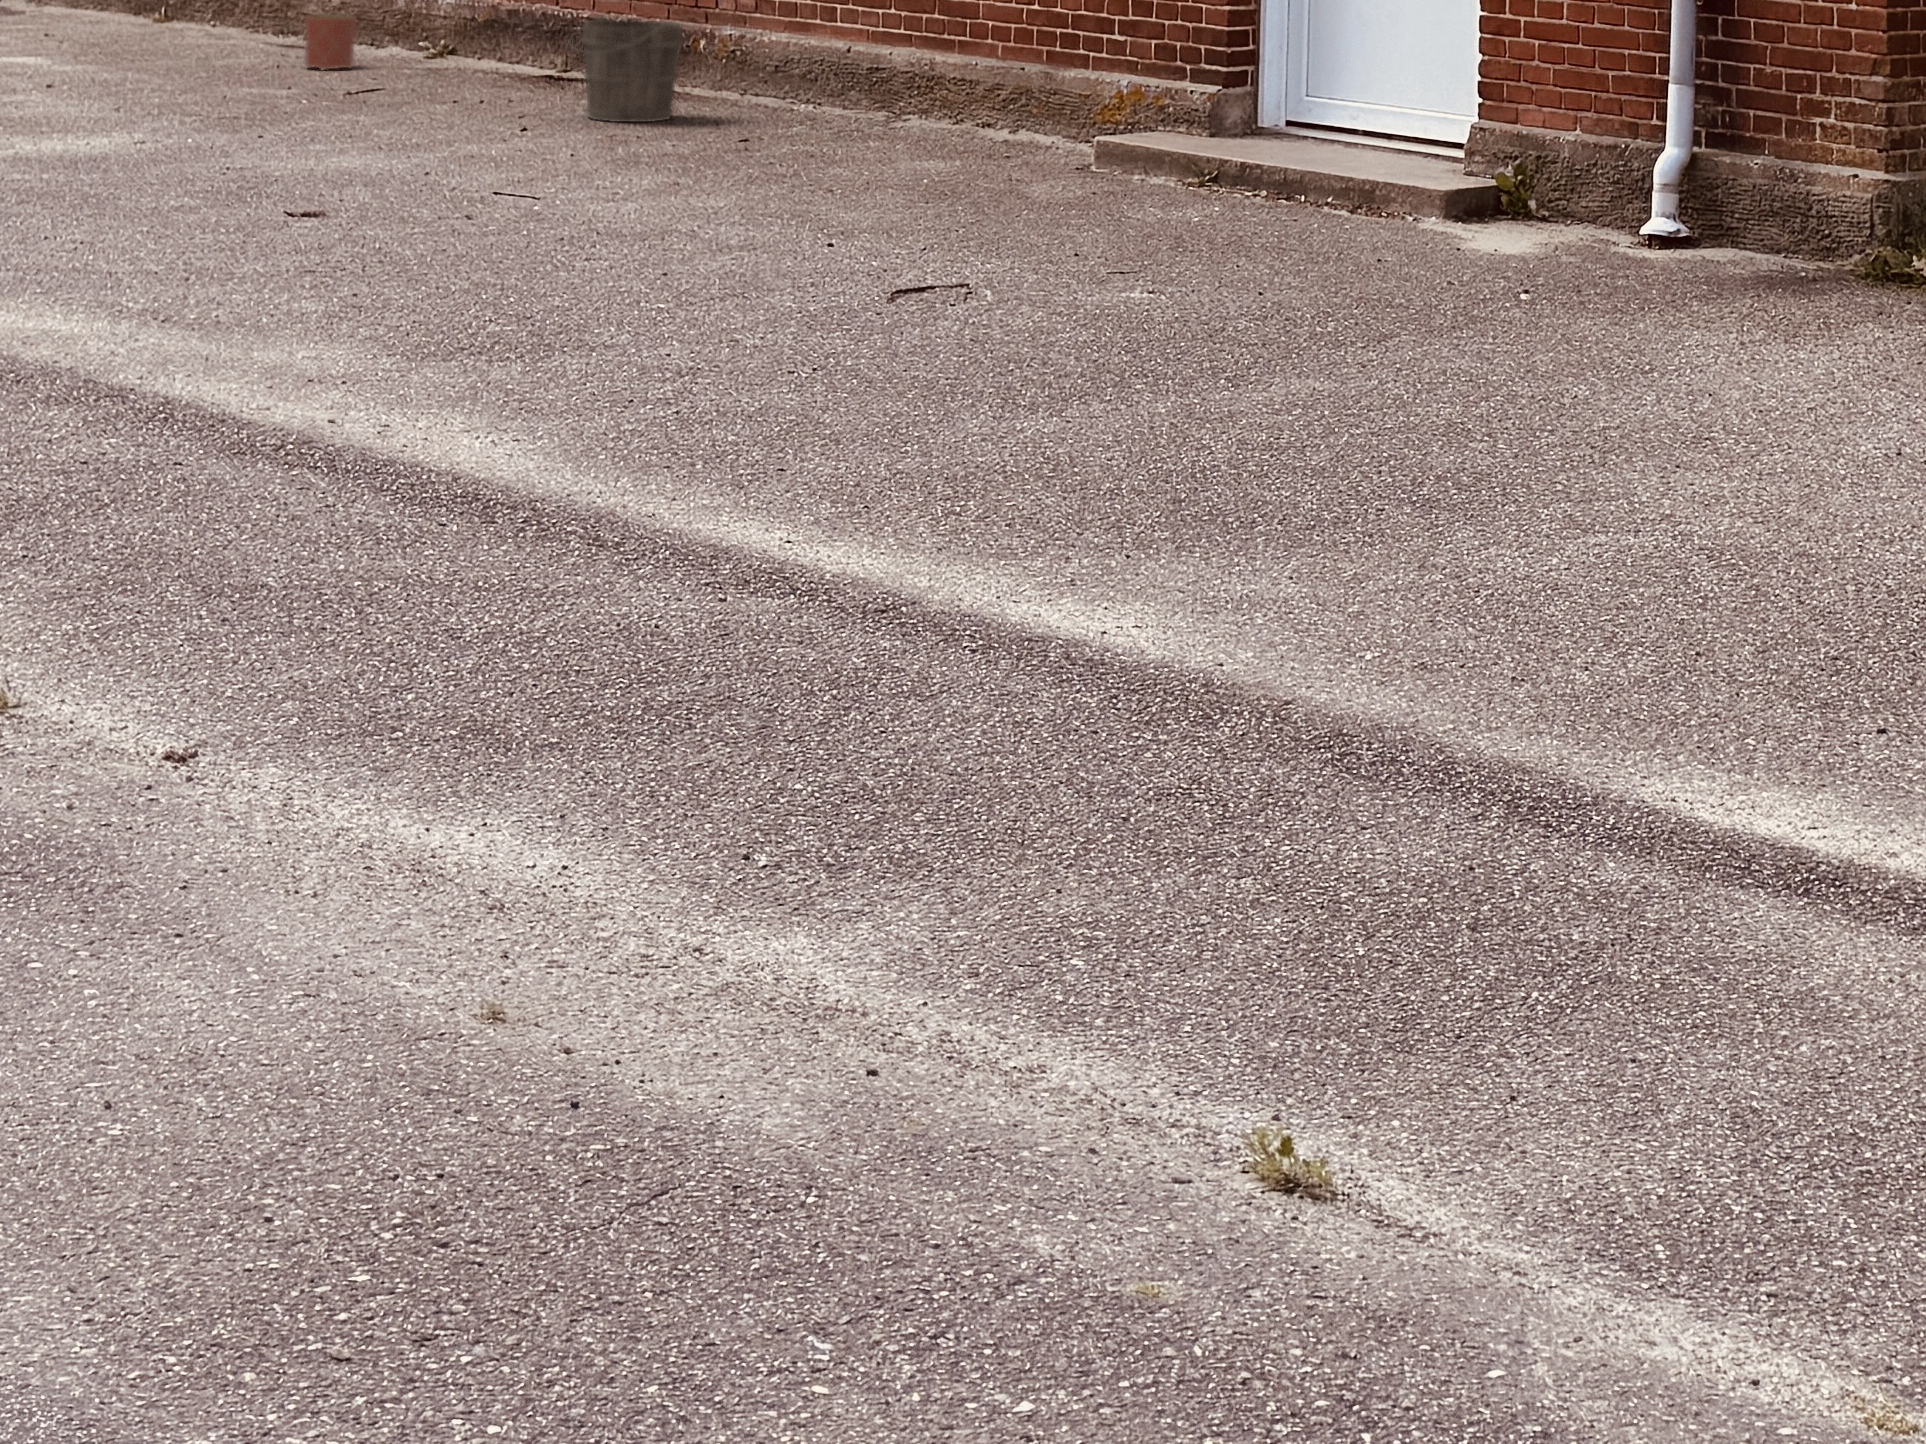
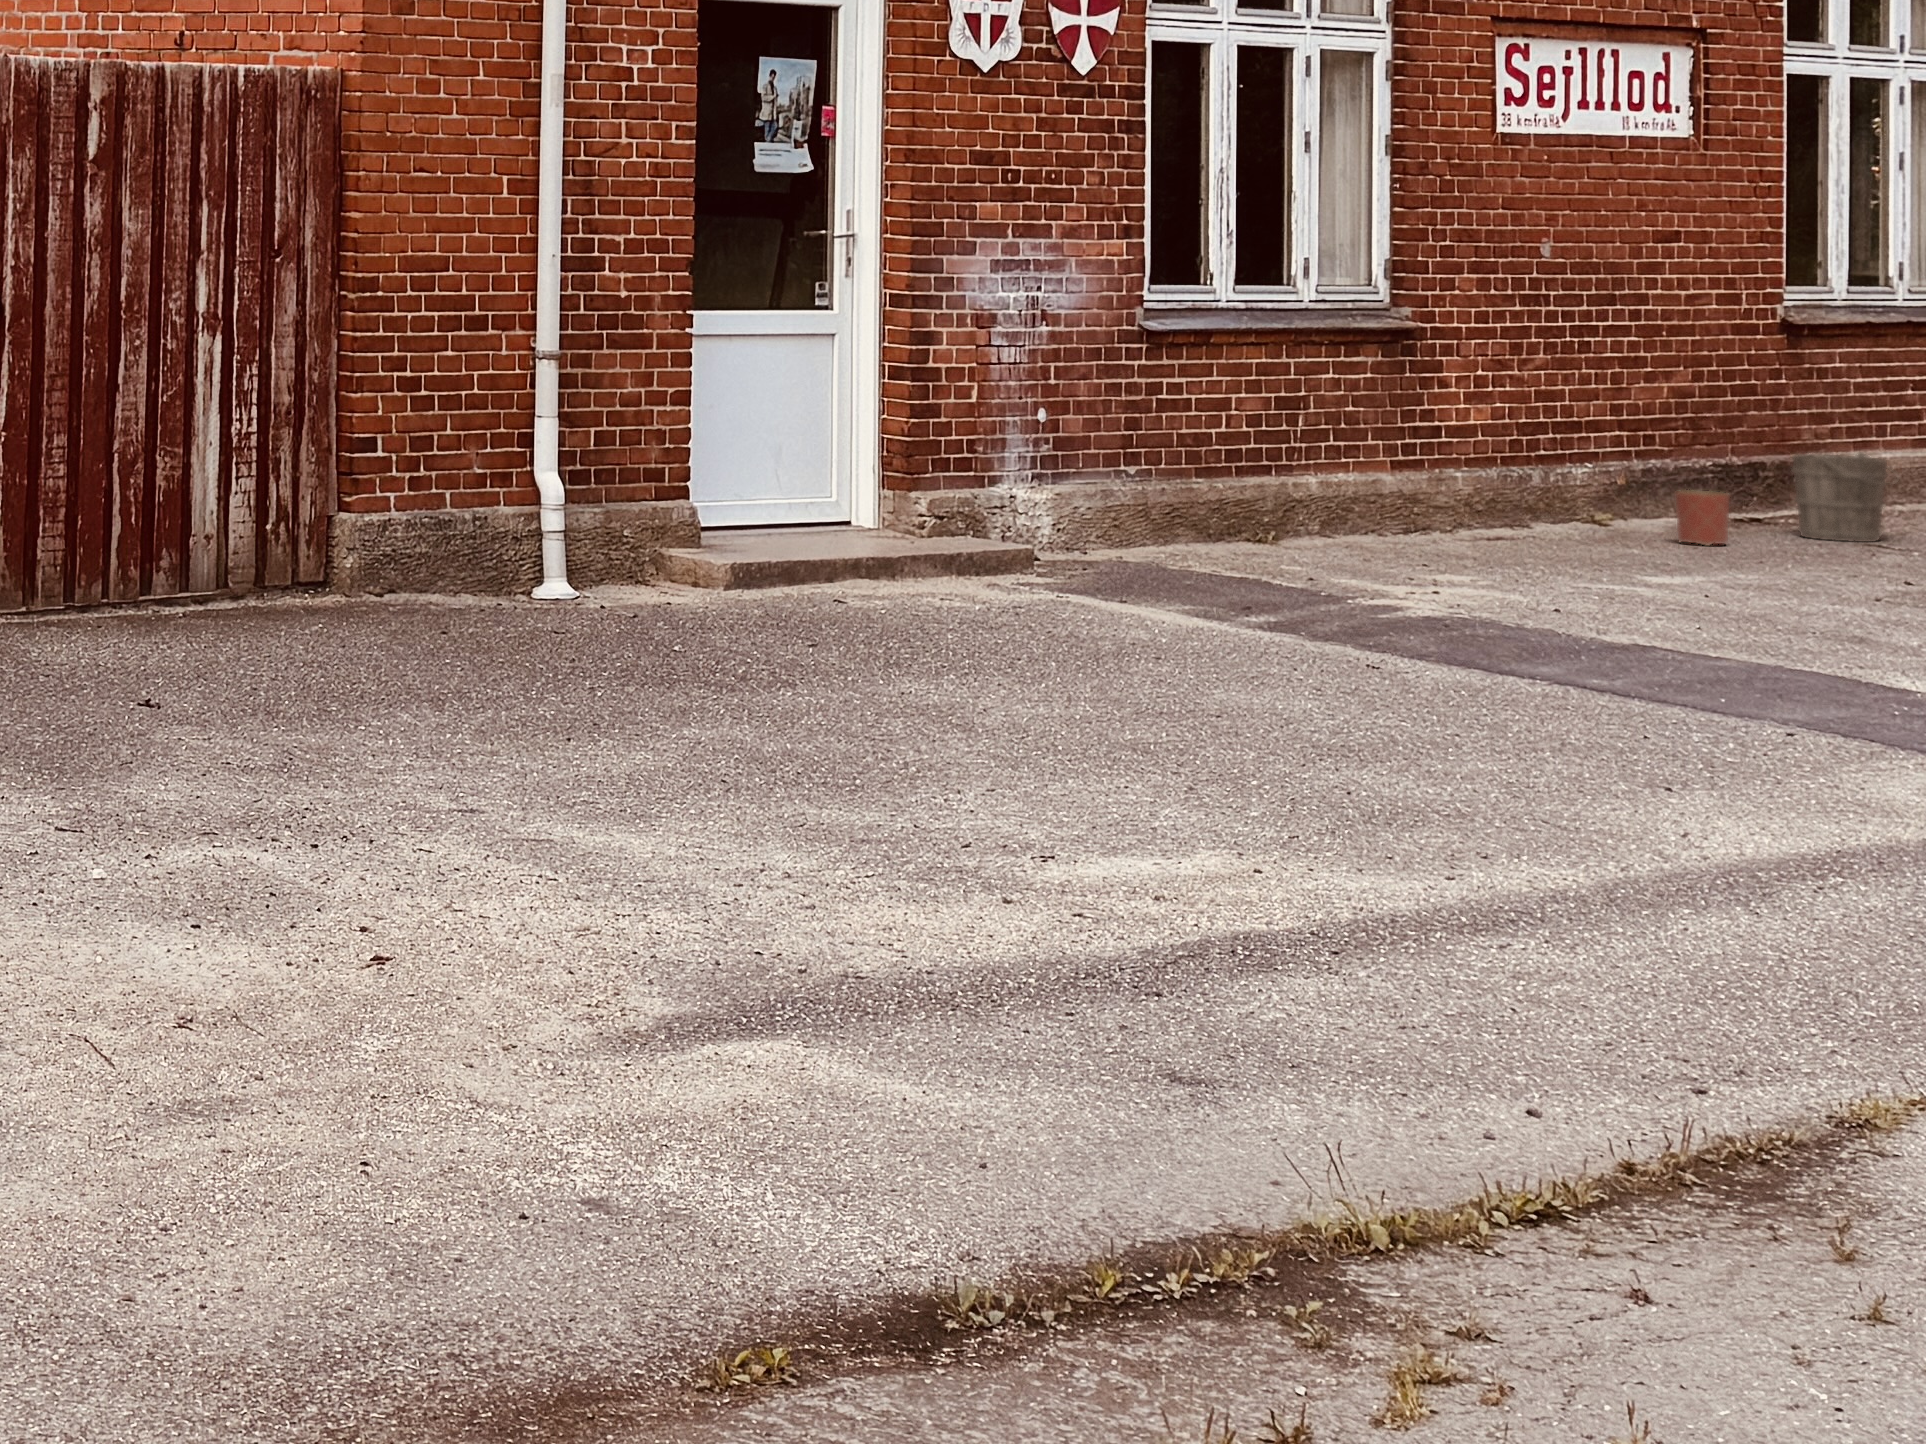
planter: present [305,14,357,70] -> present [1676,490,1729,546]

